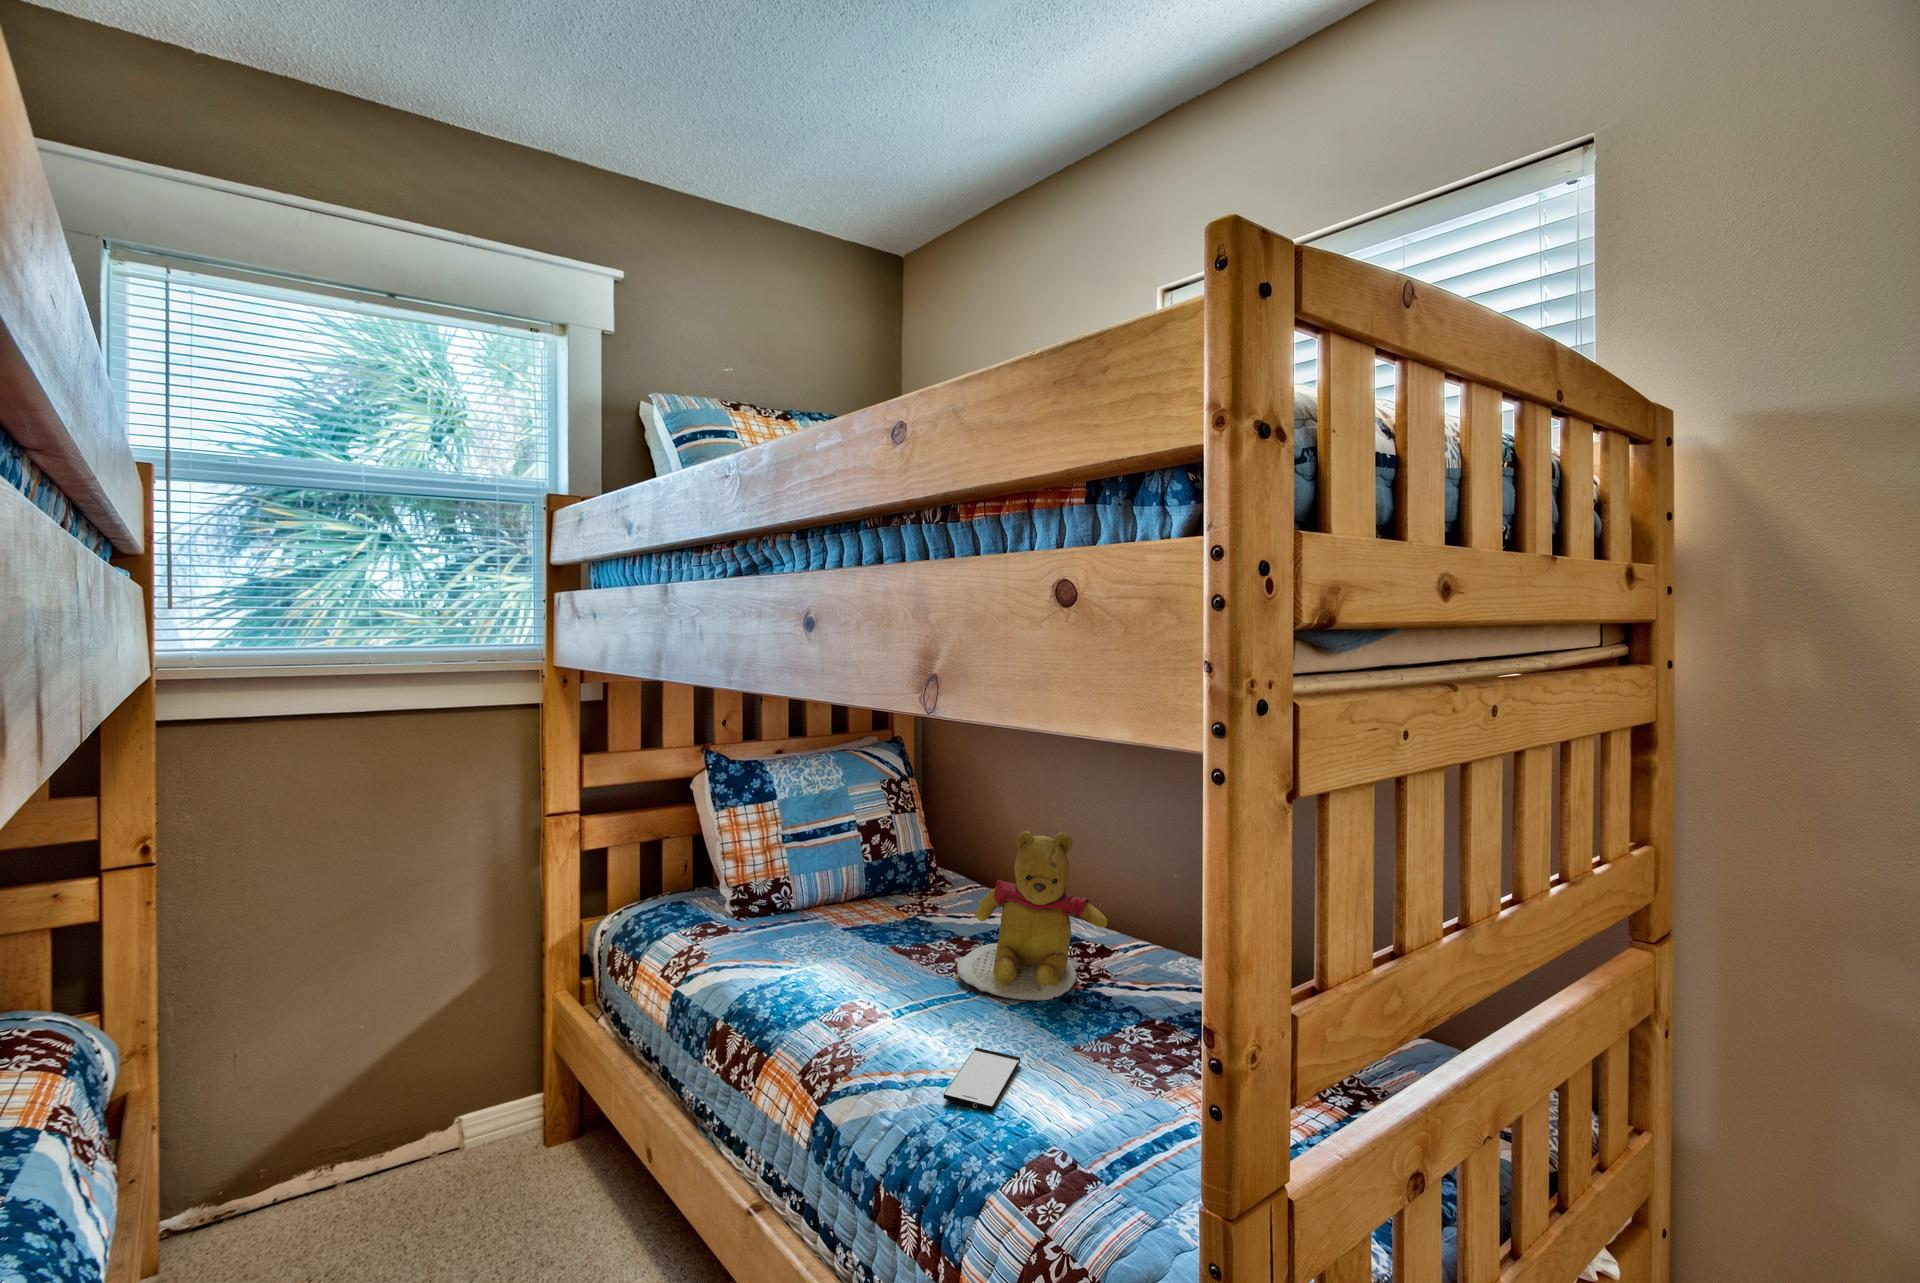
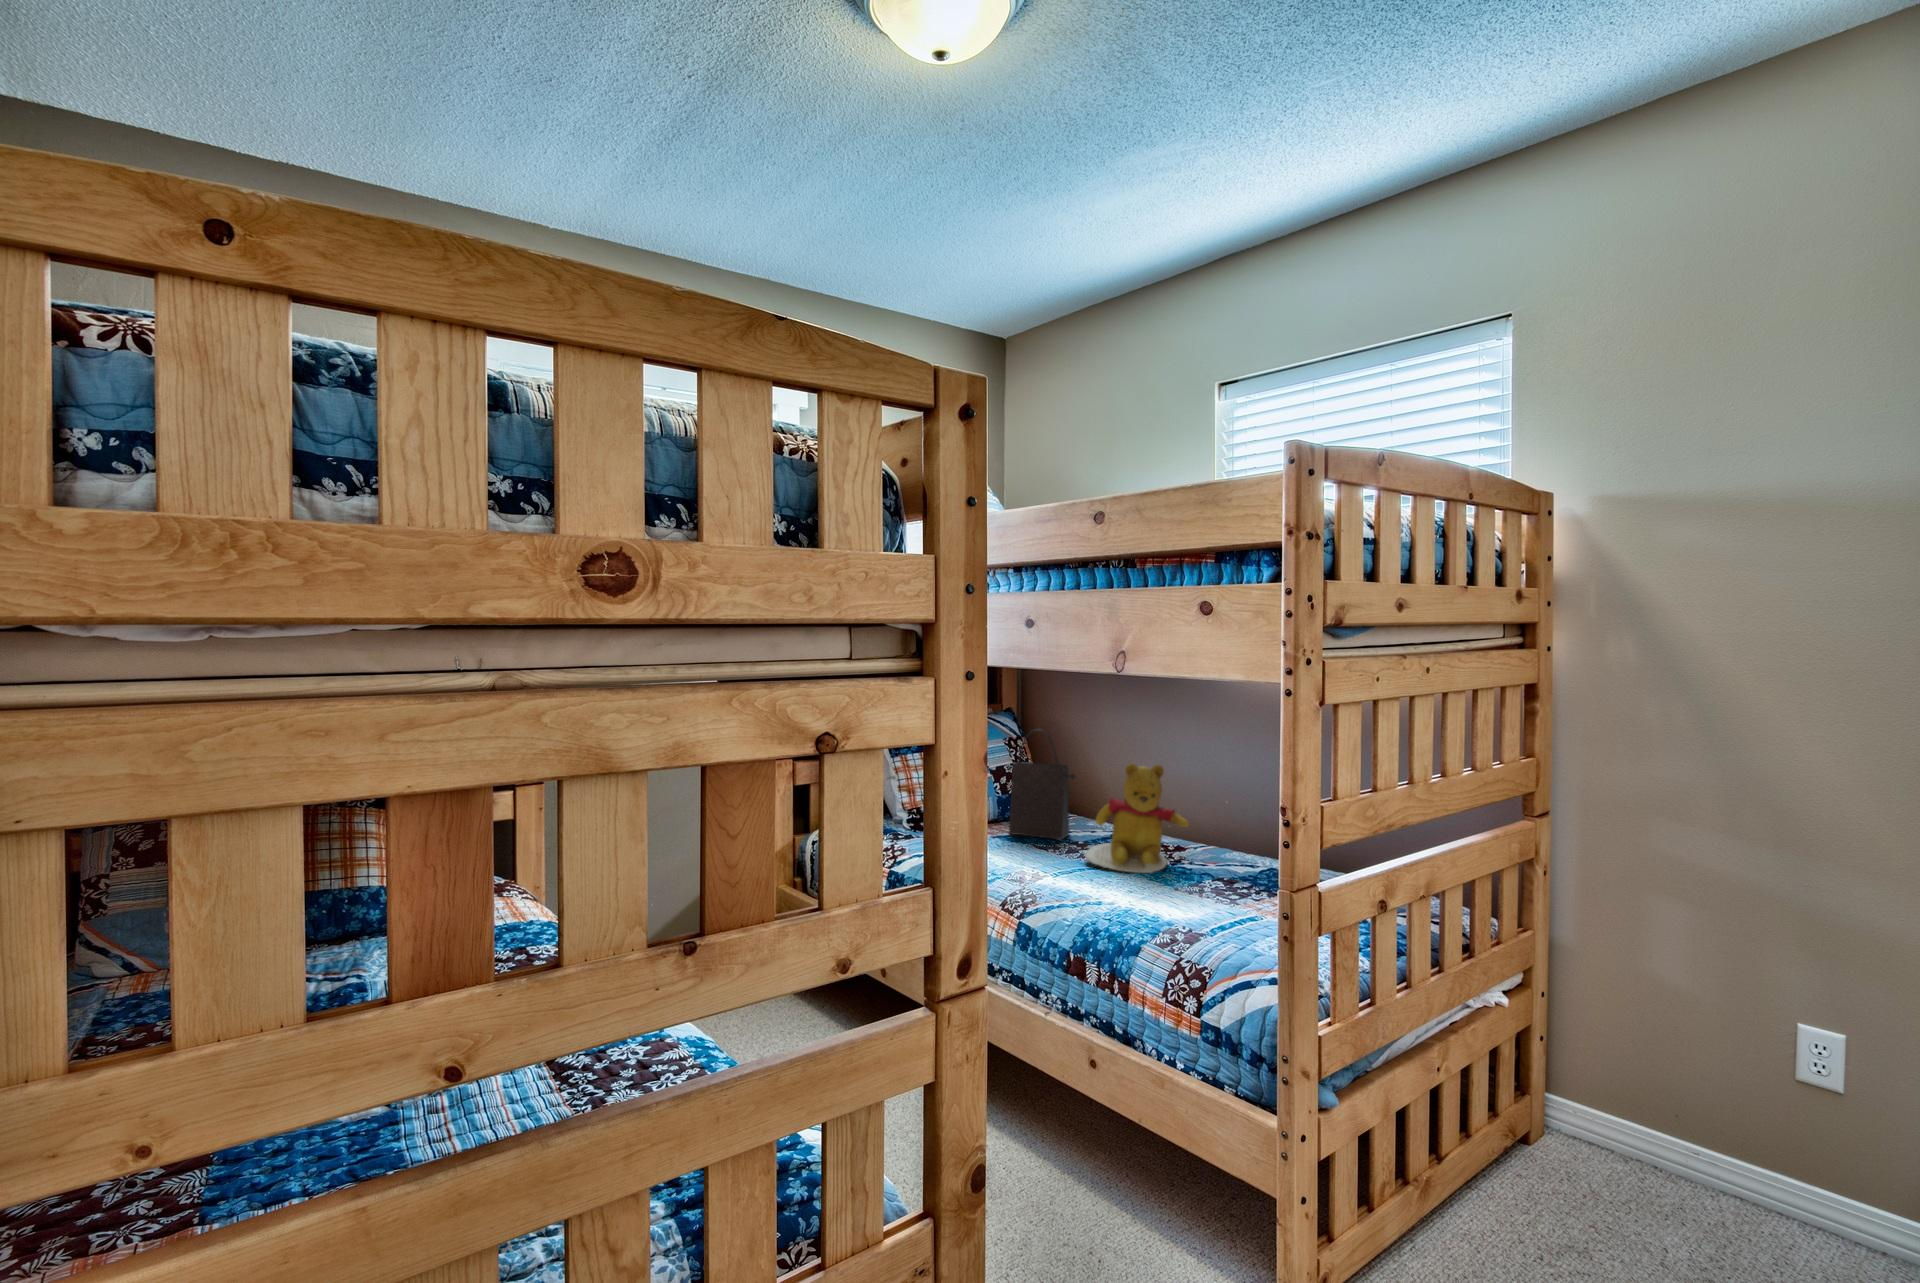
handbag: none [875,774,964,928] -> present [1009,730,1075,839]
smartphone: present [944,1047,1020,1110] -> none [1103,889,1144,915]

